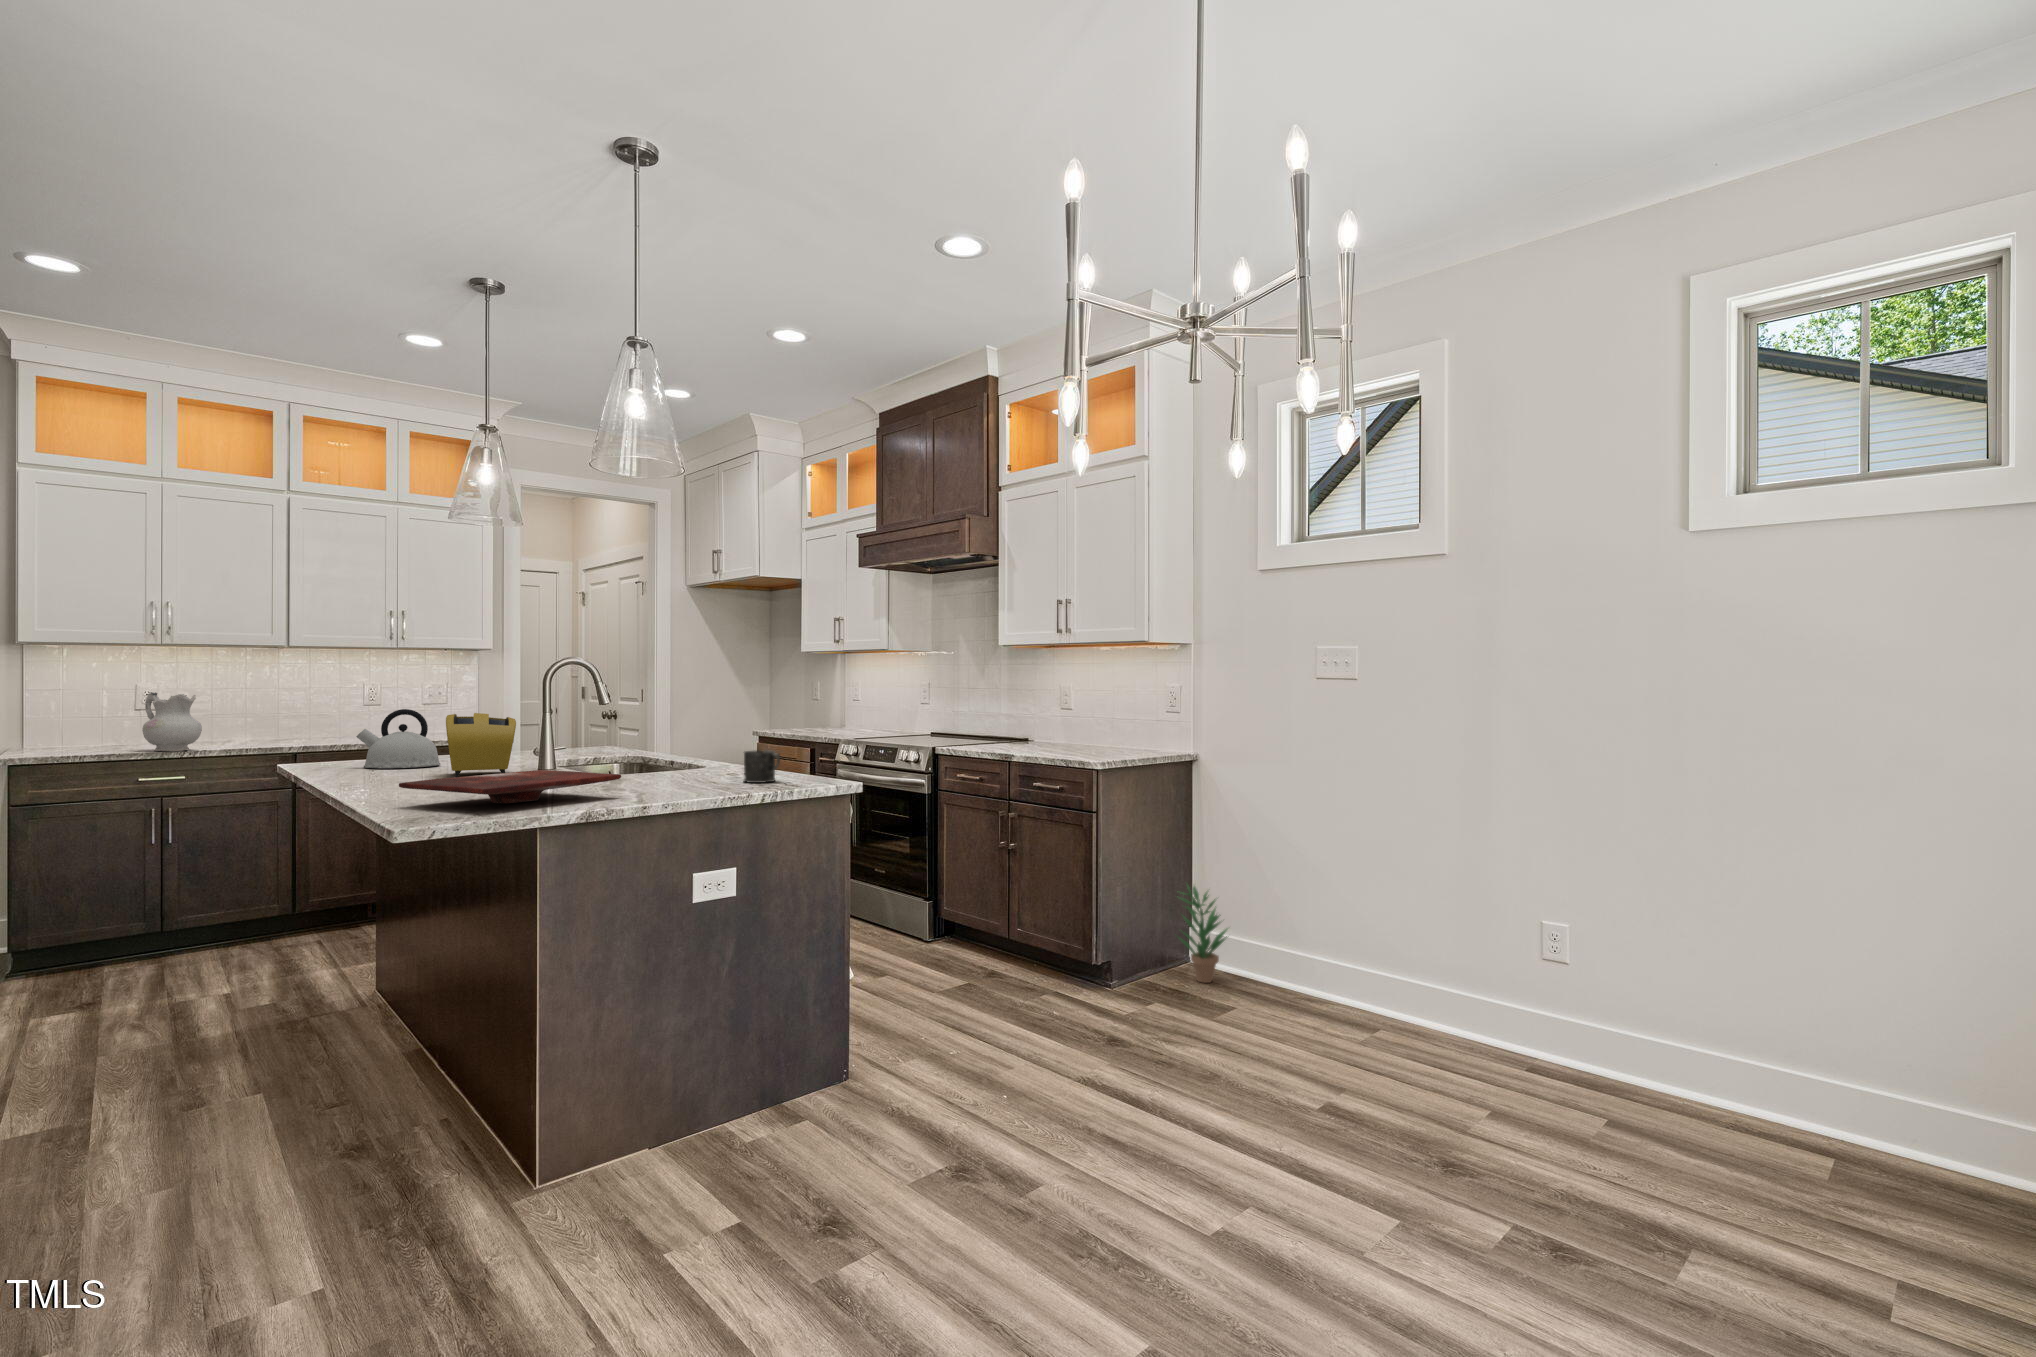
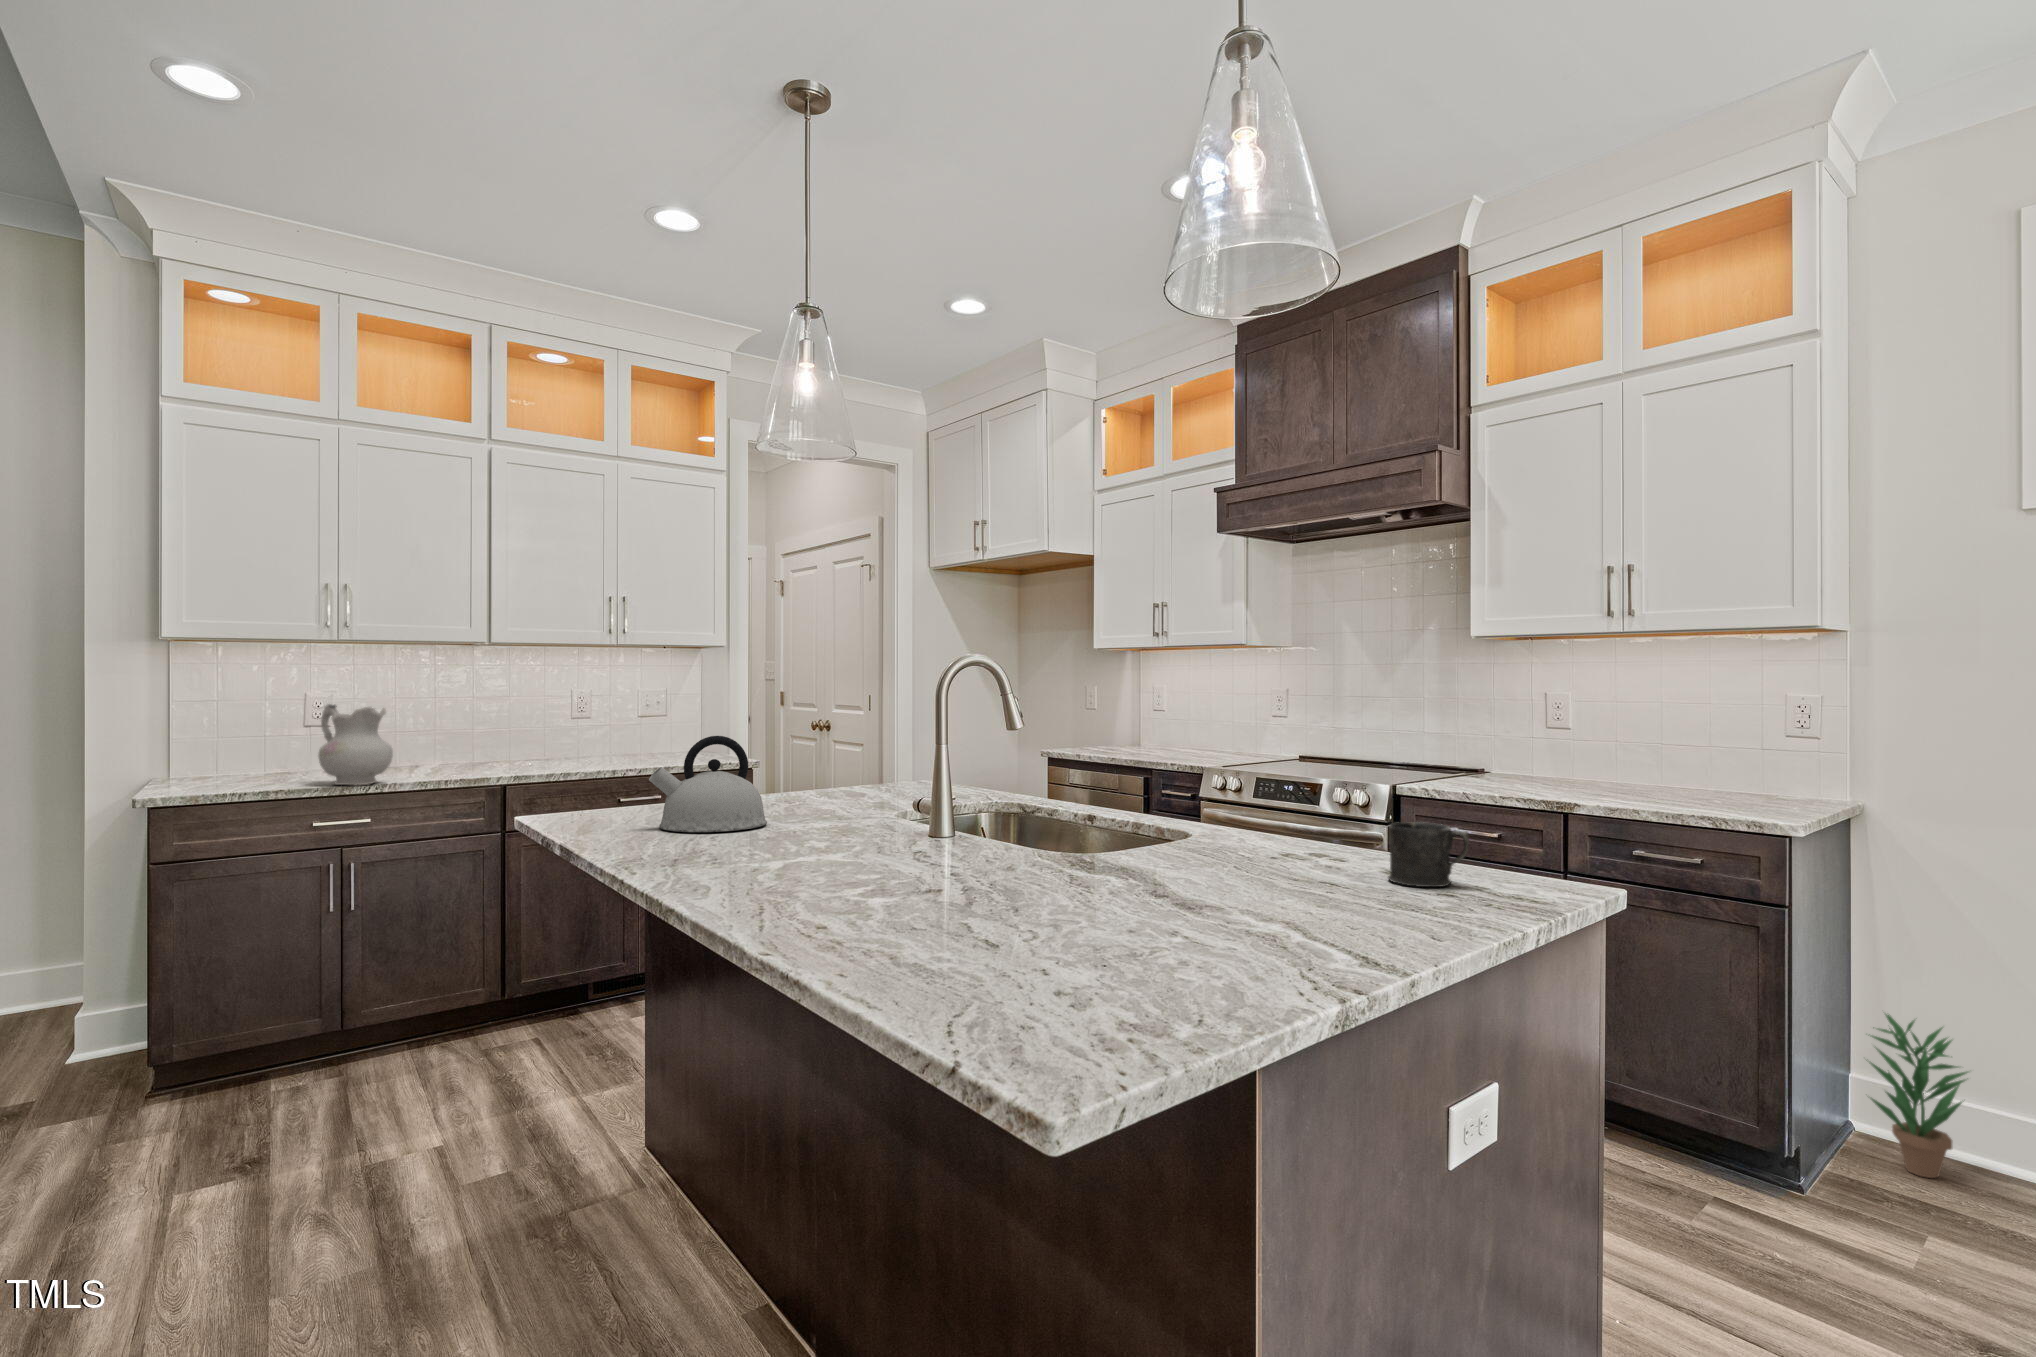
toaster: present [446,713,516,777] -> none [818,748,947,867]
cutting board: present [399,770,621,803] -> none [950,877,1334,999]

